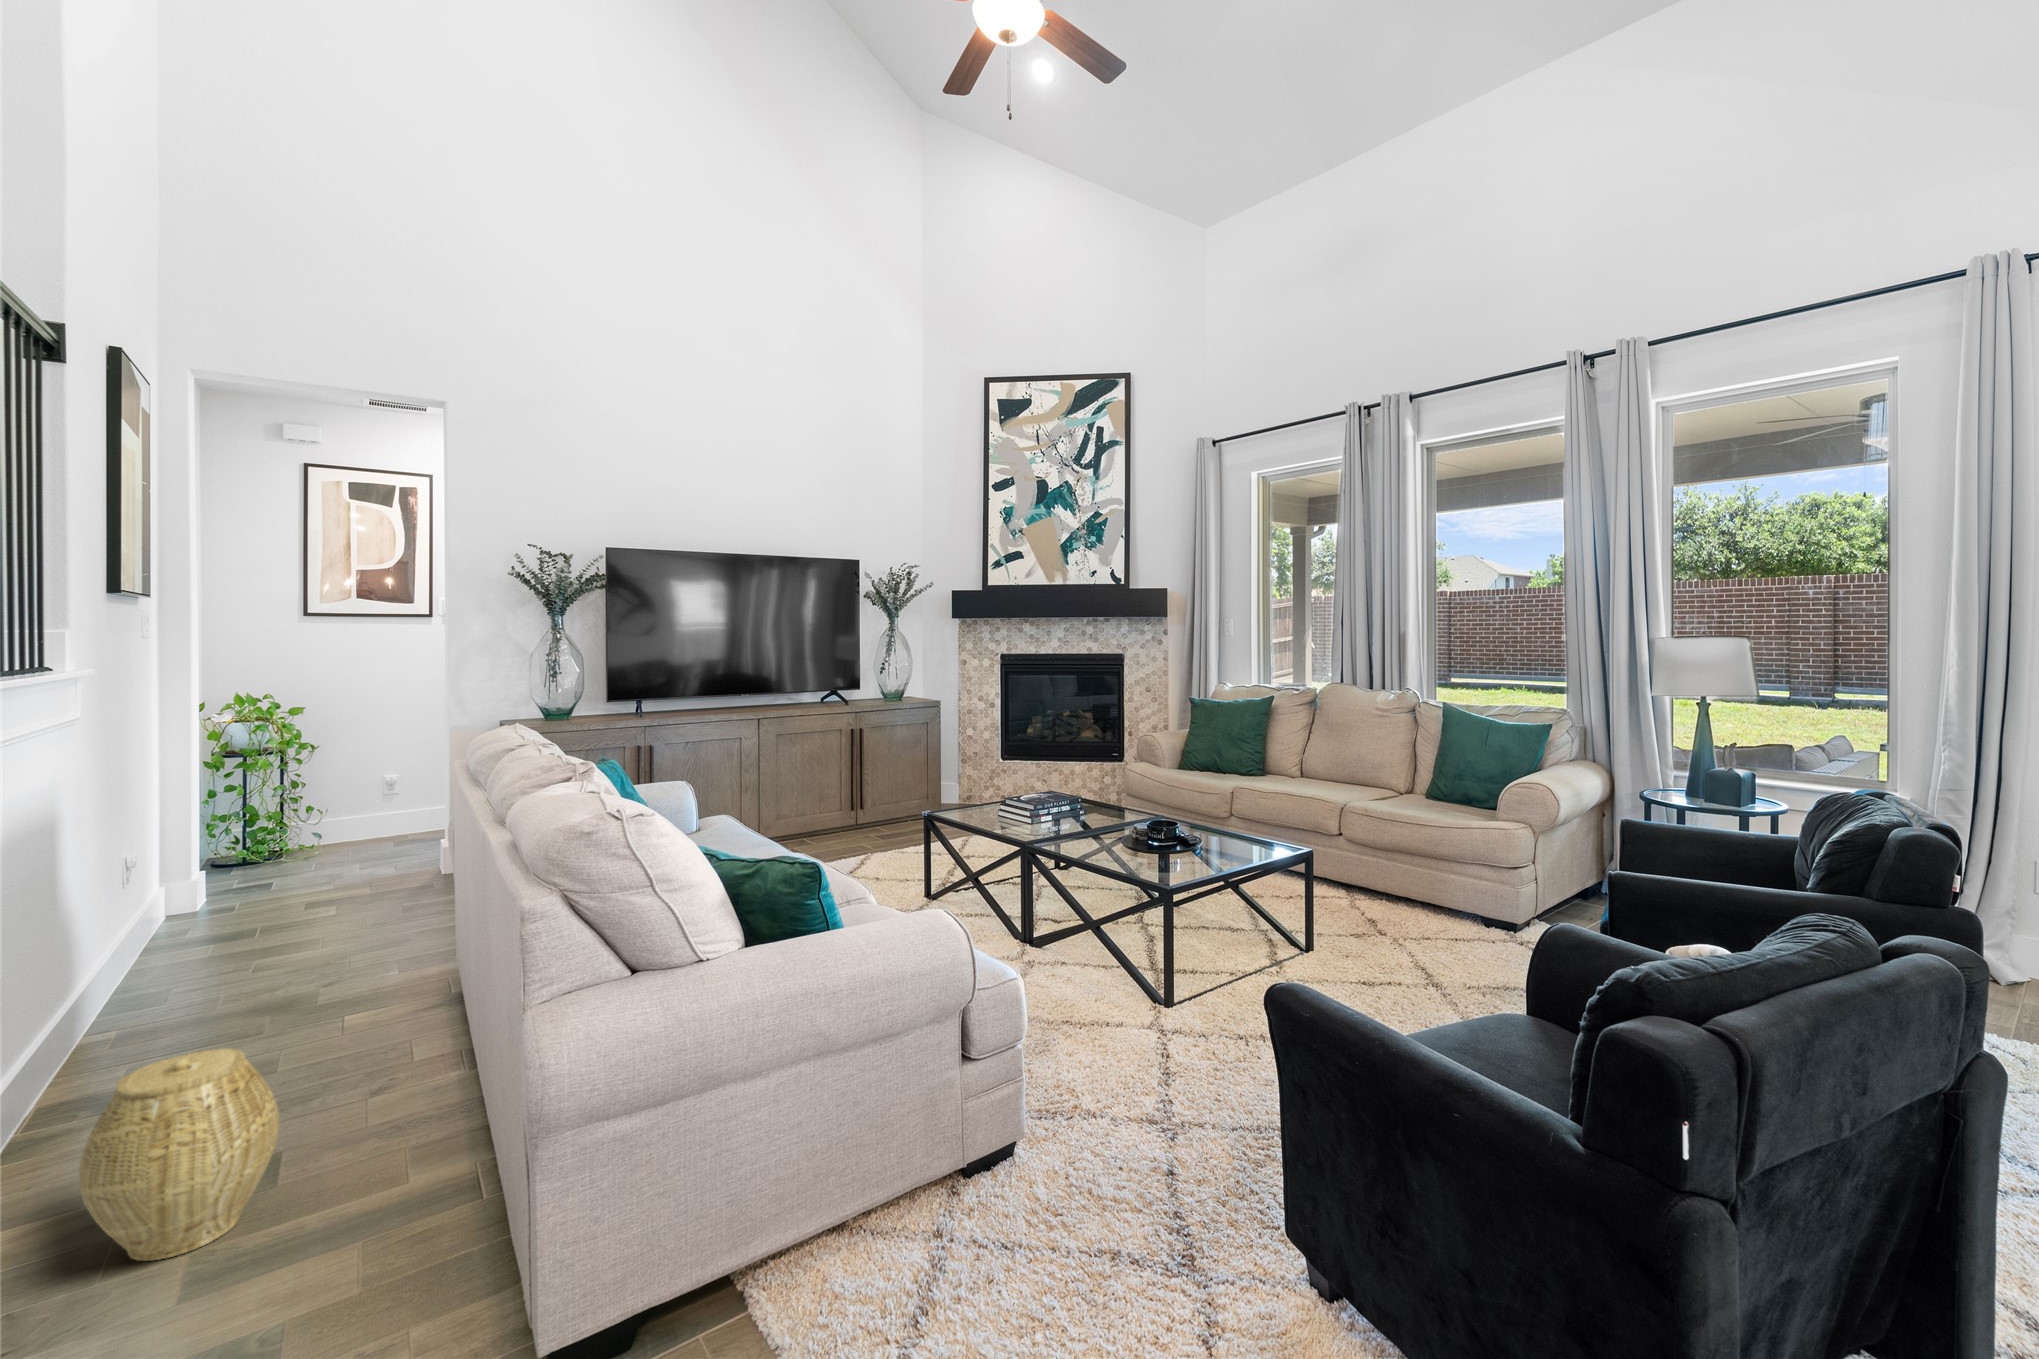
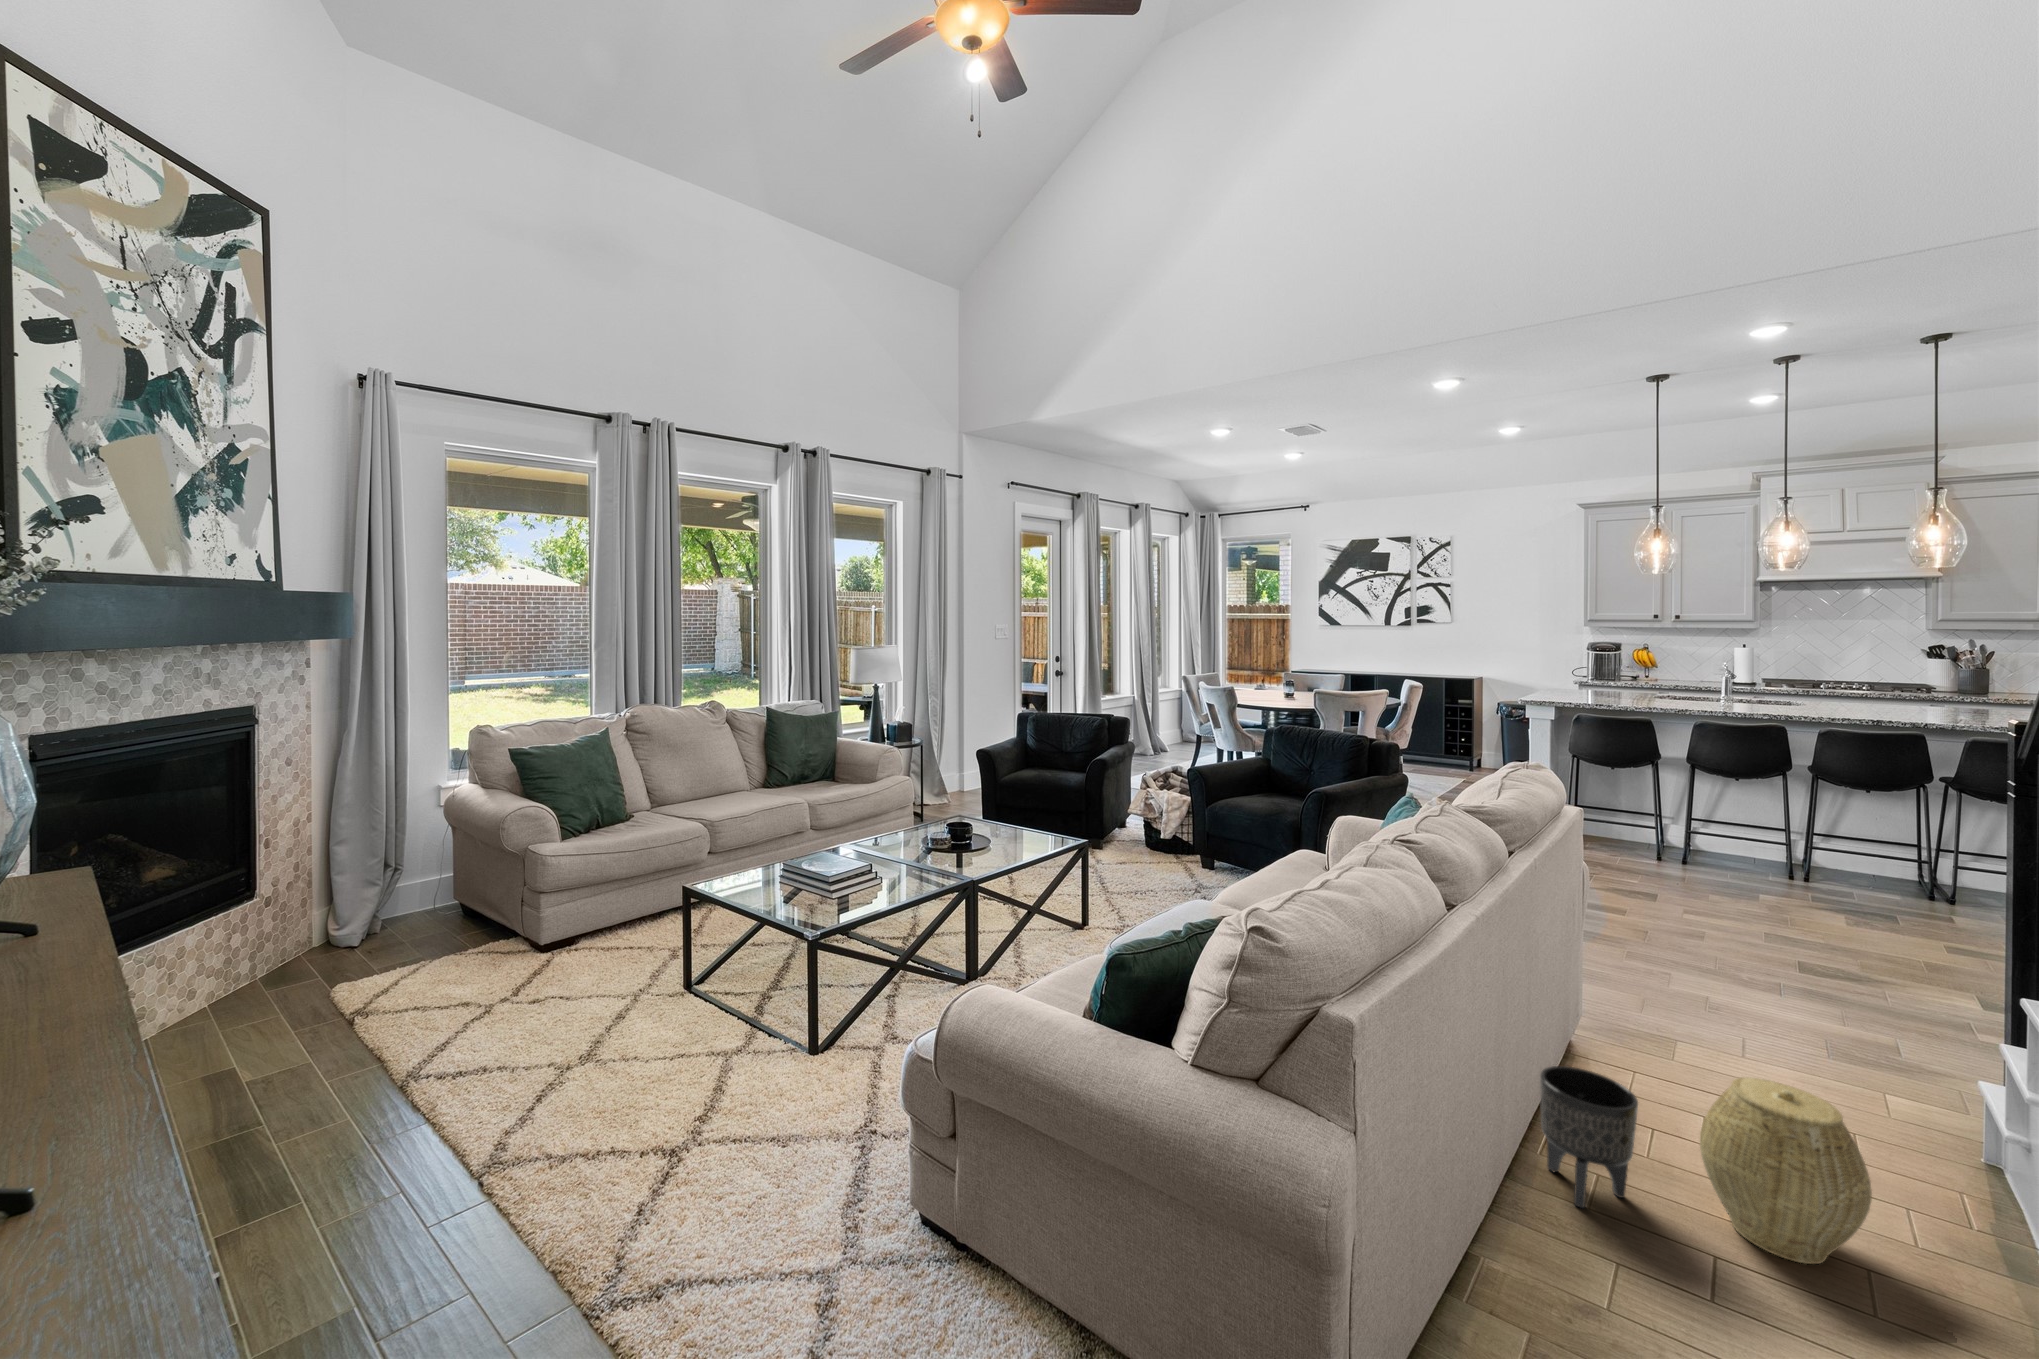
planter: none [349,1017,454,1168] -> present [1540,1066,1638,1208]

